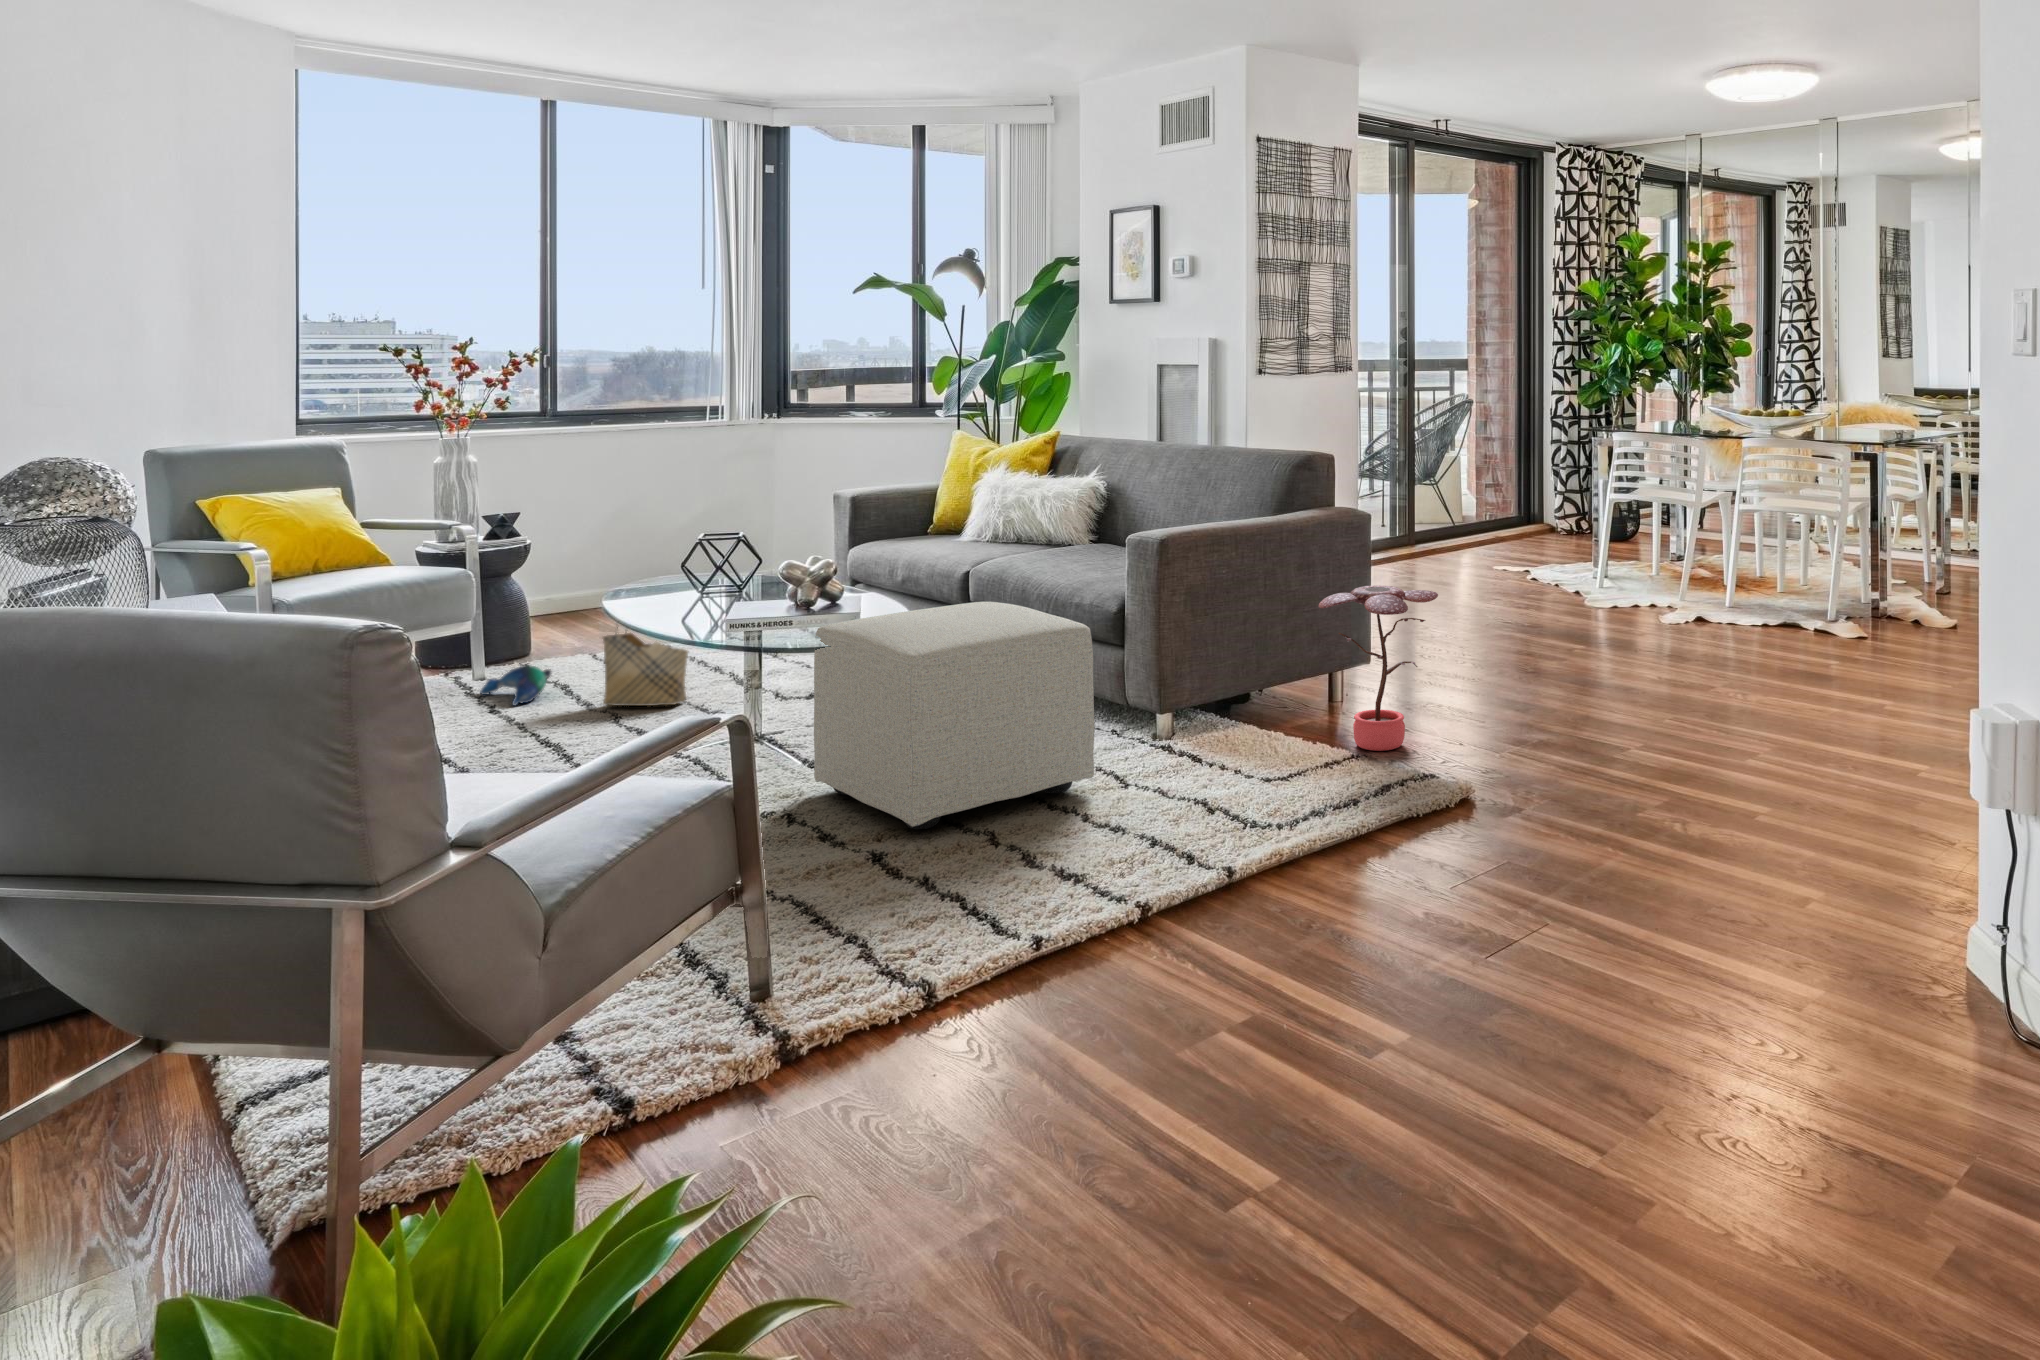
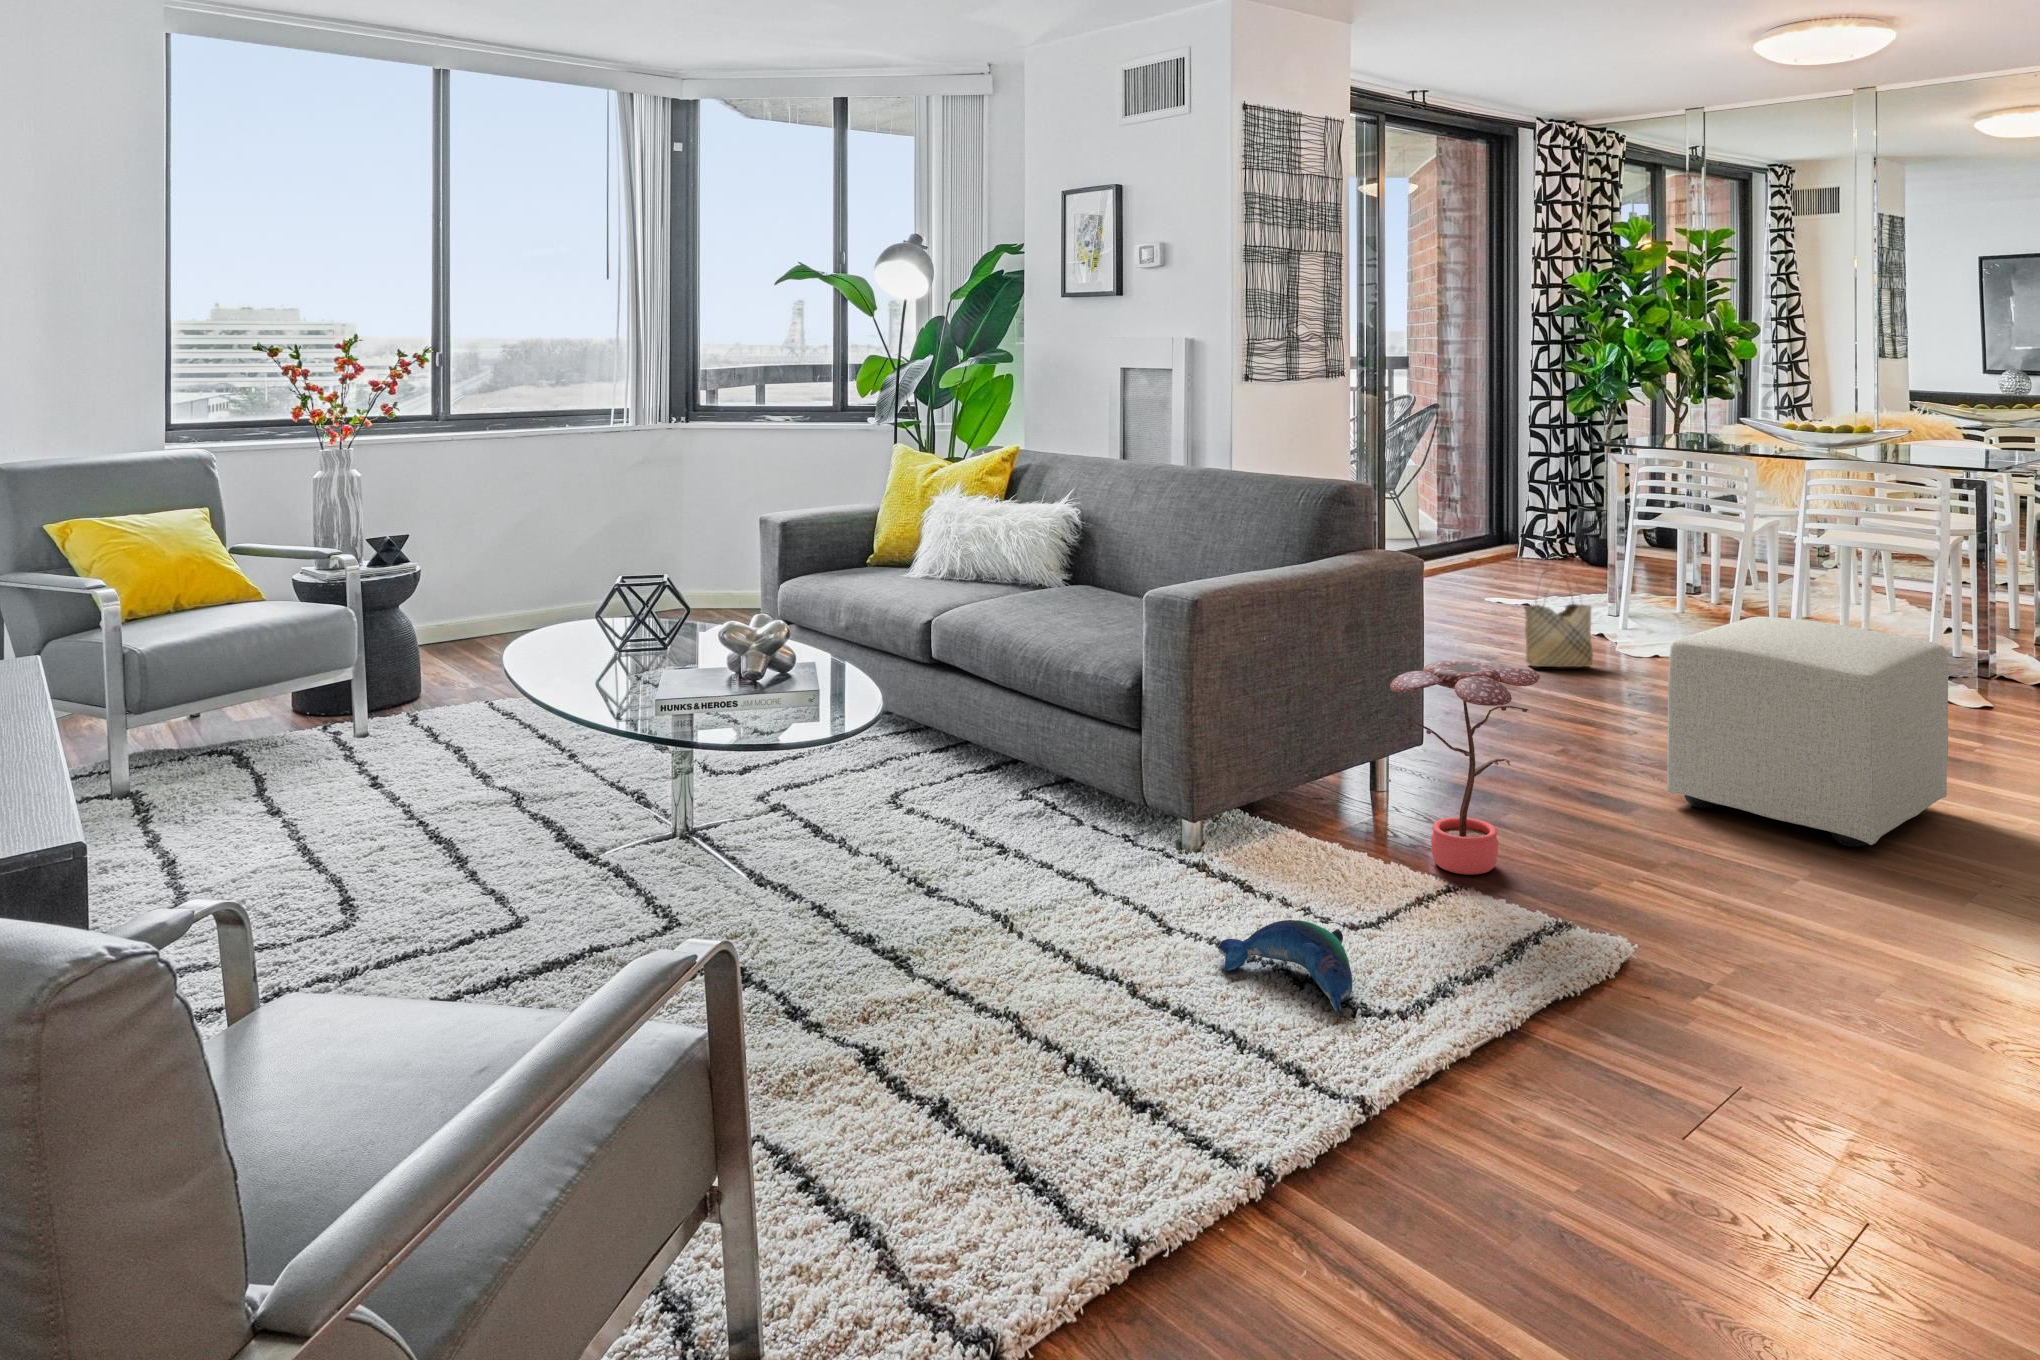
ottoman: present [814,602,1095,829] -> present [1667,616,1948,847]
woven basket: present [603,627,688,706] -> present [1525,583,1593,667]
plush toy: present [480,666,551,705] -> present [1219,920,1352,1012]

